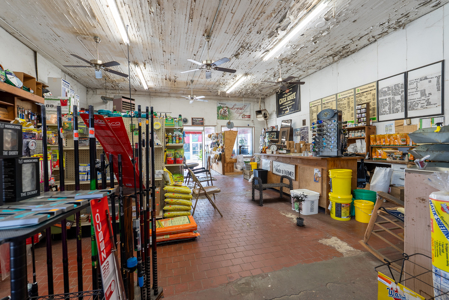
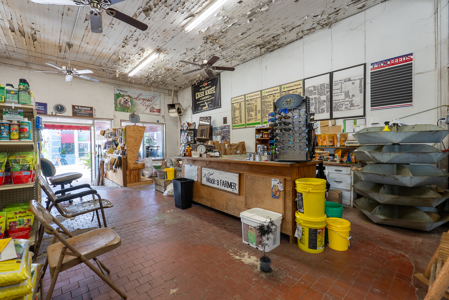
bench: present [252,175,293,206] -> none [176,186,234,238]

